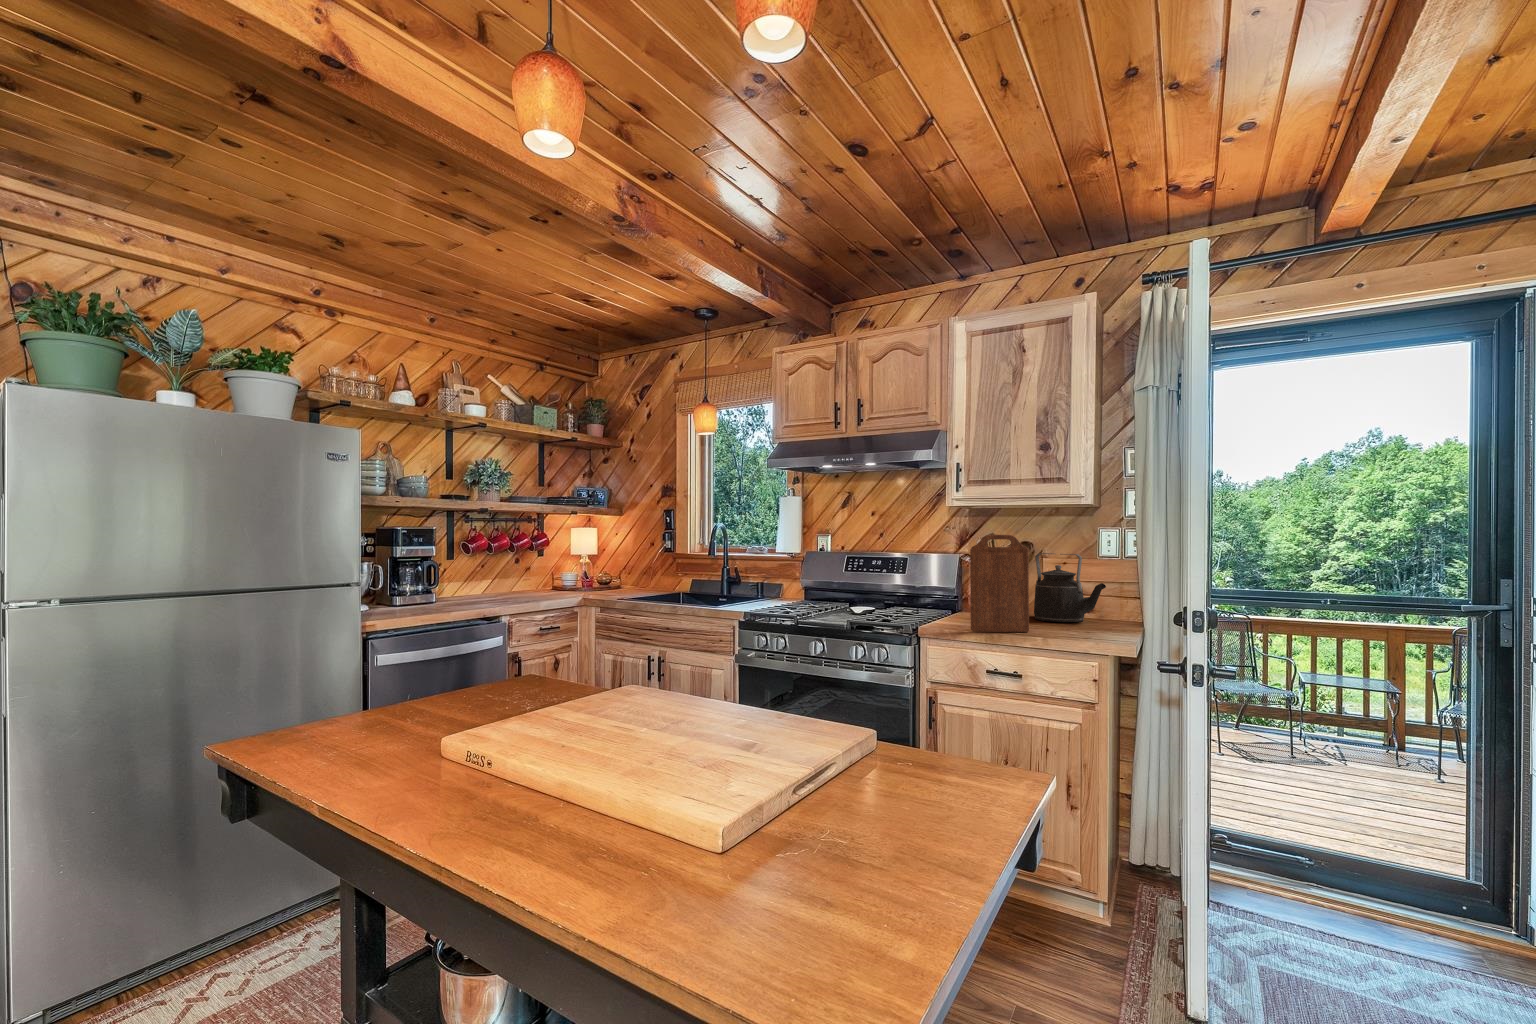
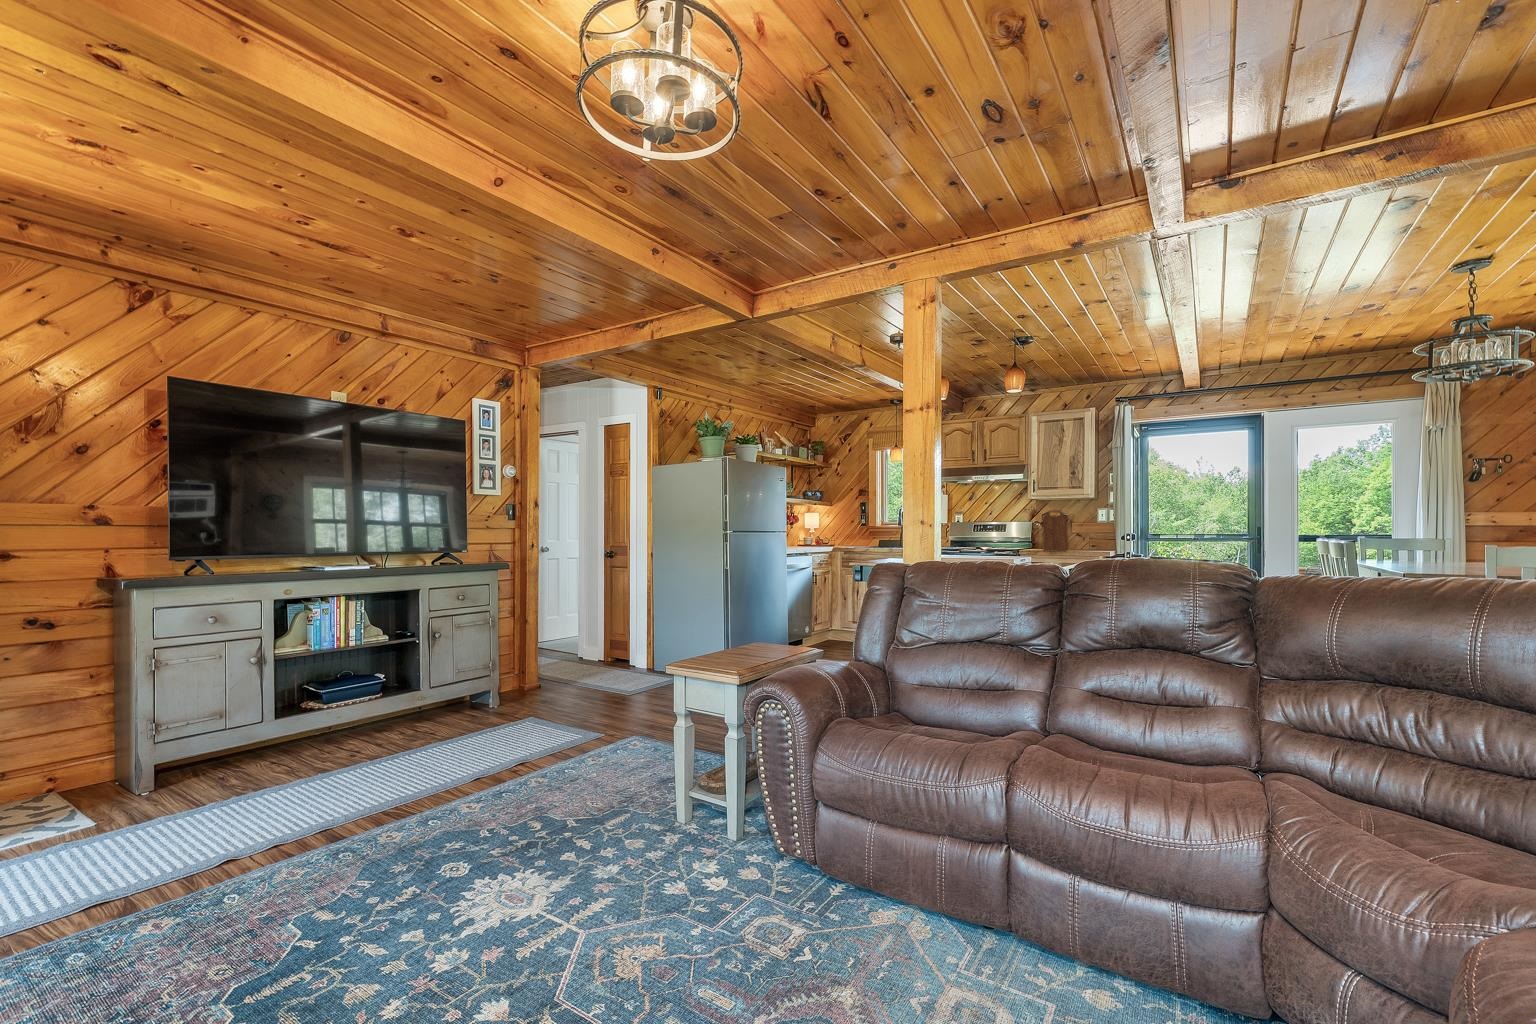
kettle: present [1034,553,1106,622] -> none [1068,520,1100,549]

